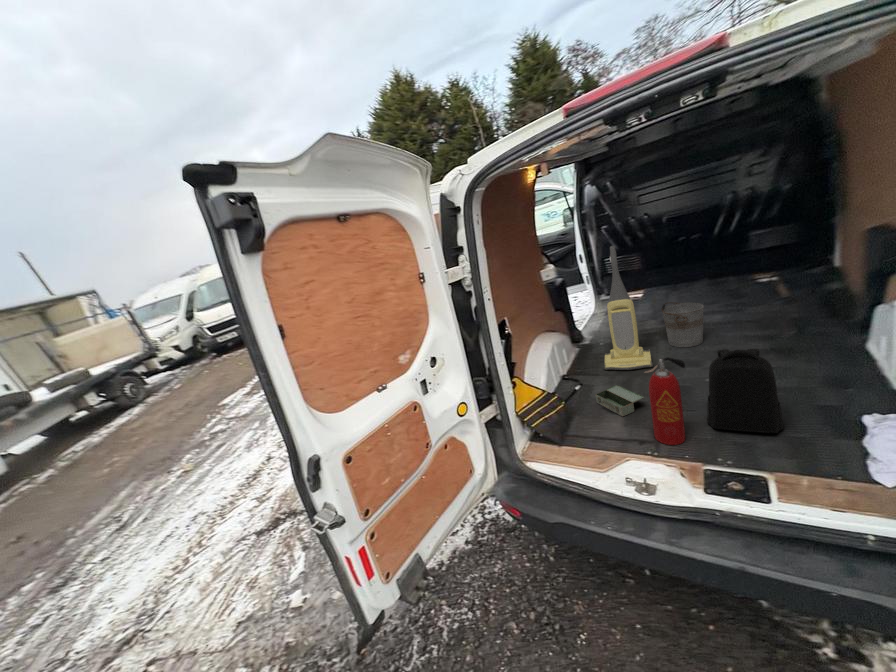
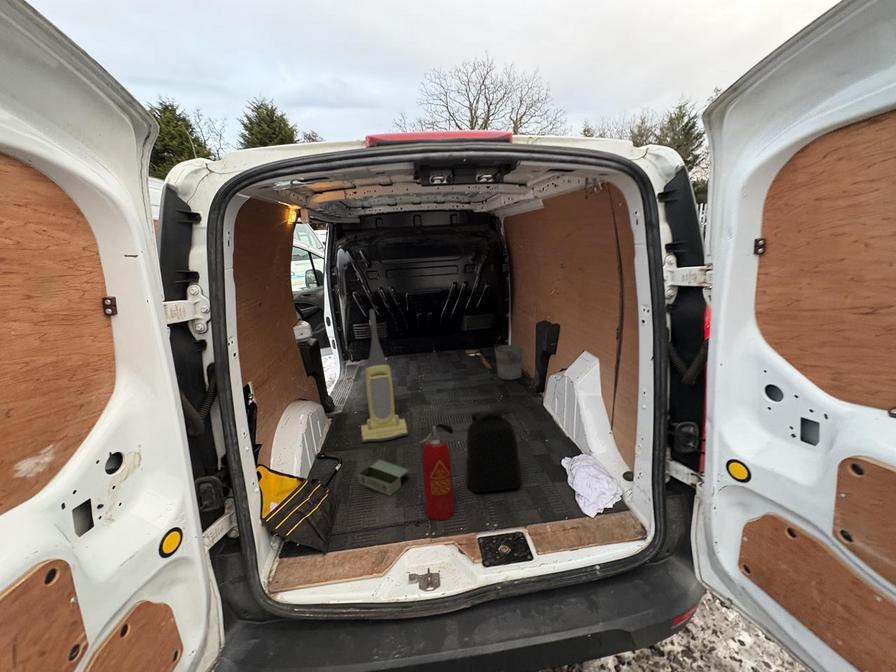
bucket: present [661,302,704,347] -> present [494,344,523,379]

